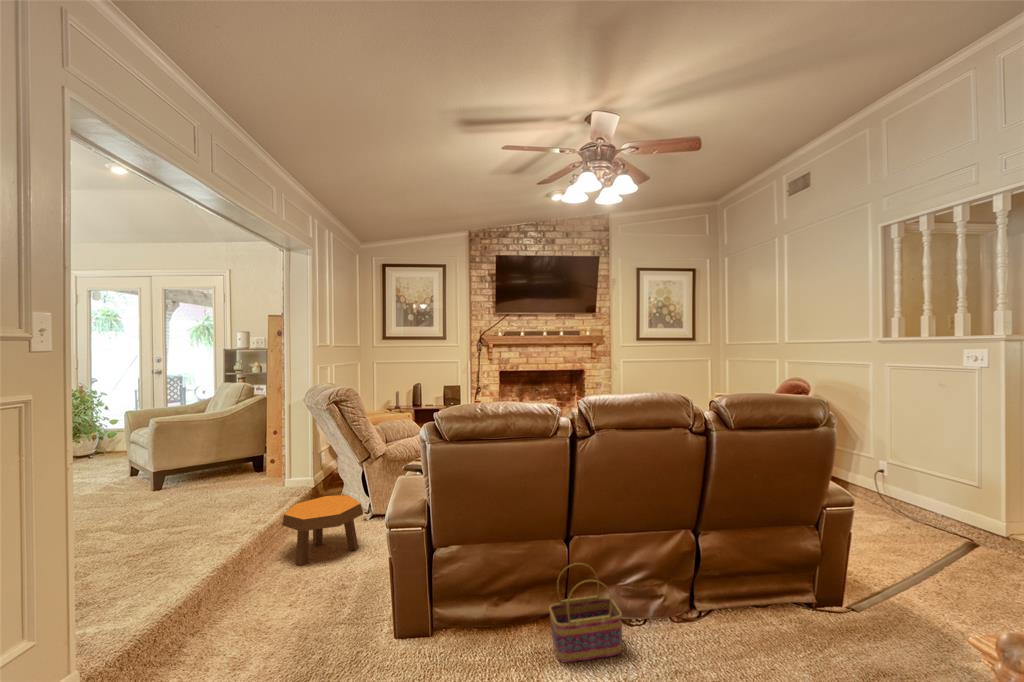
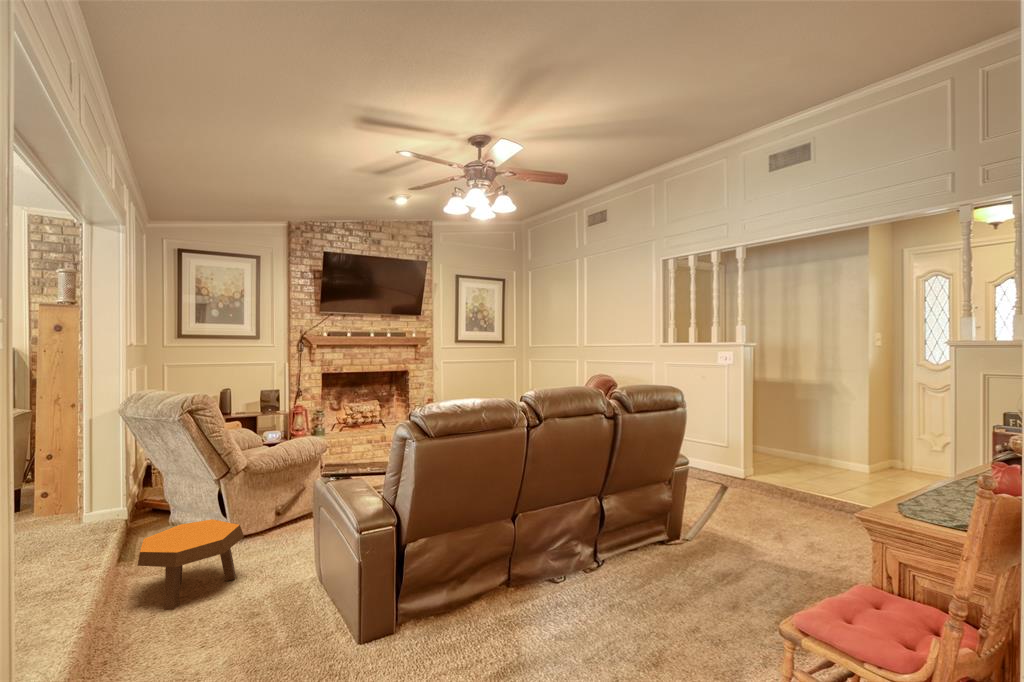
basket: present [549,563,622,663] -> none [504,536,566,622]

